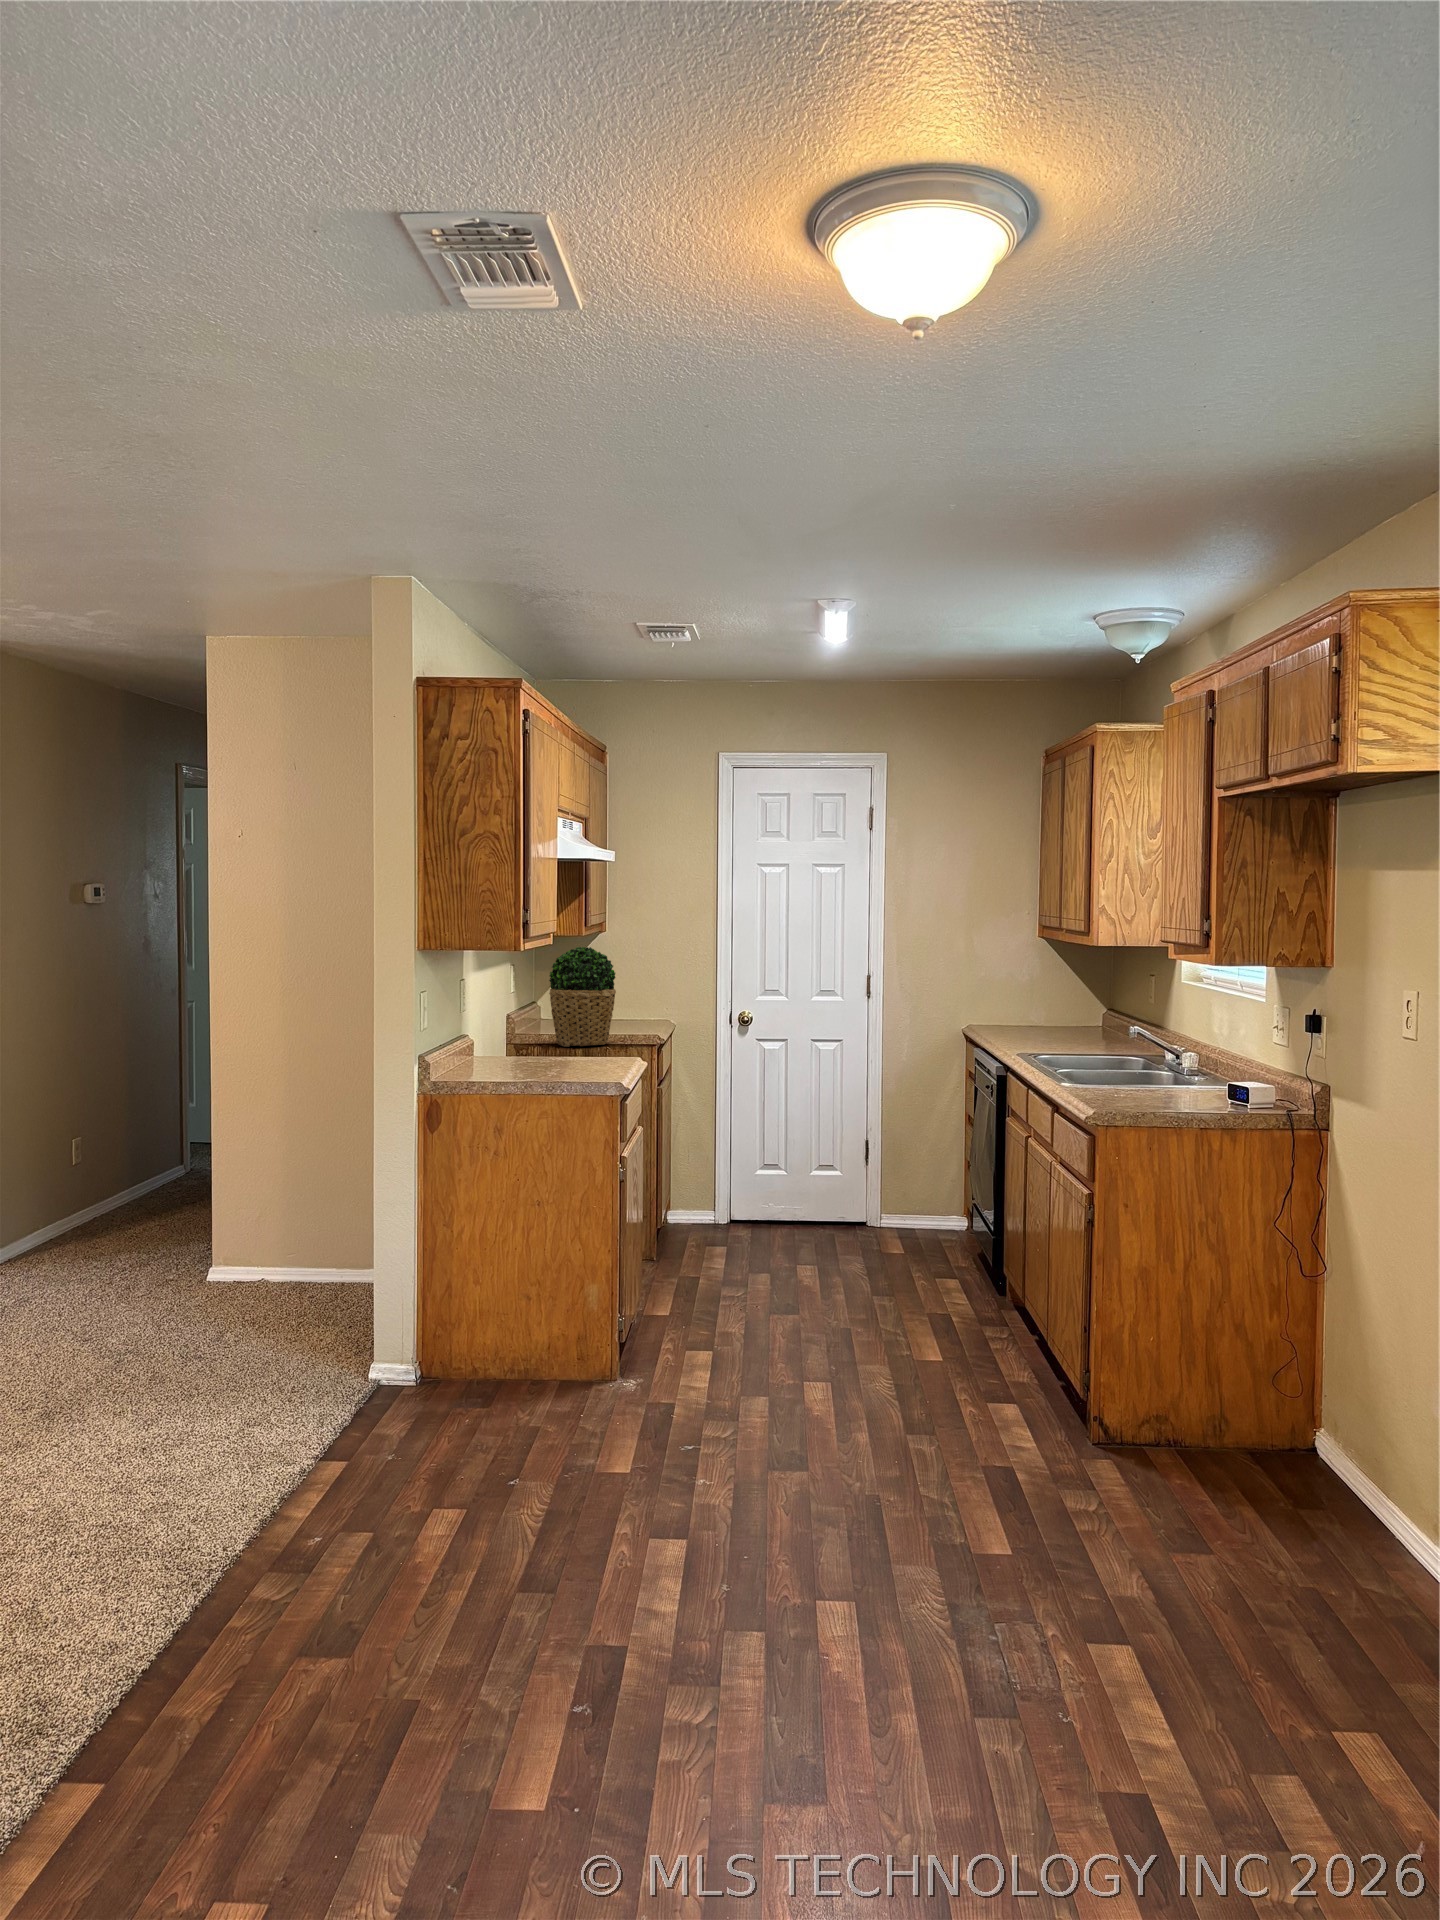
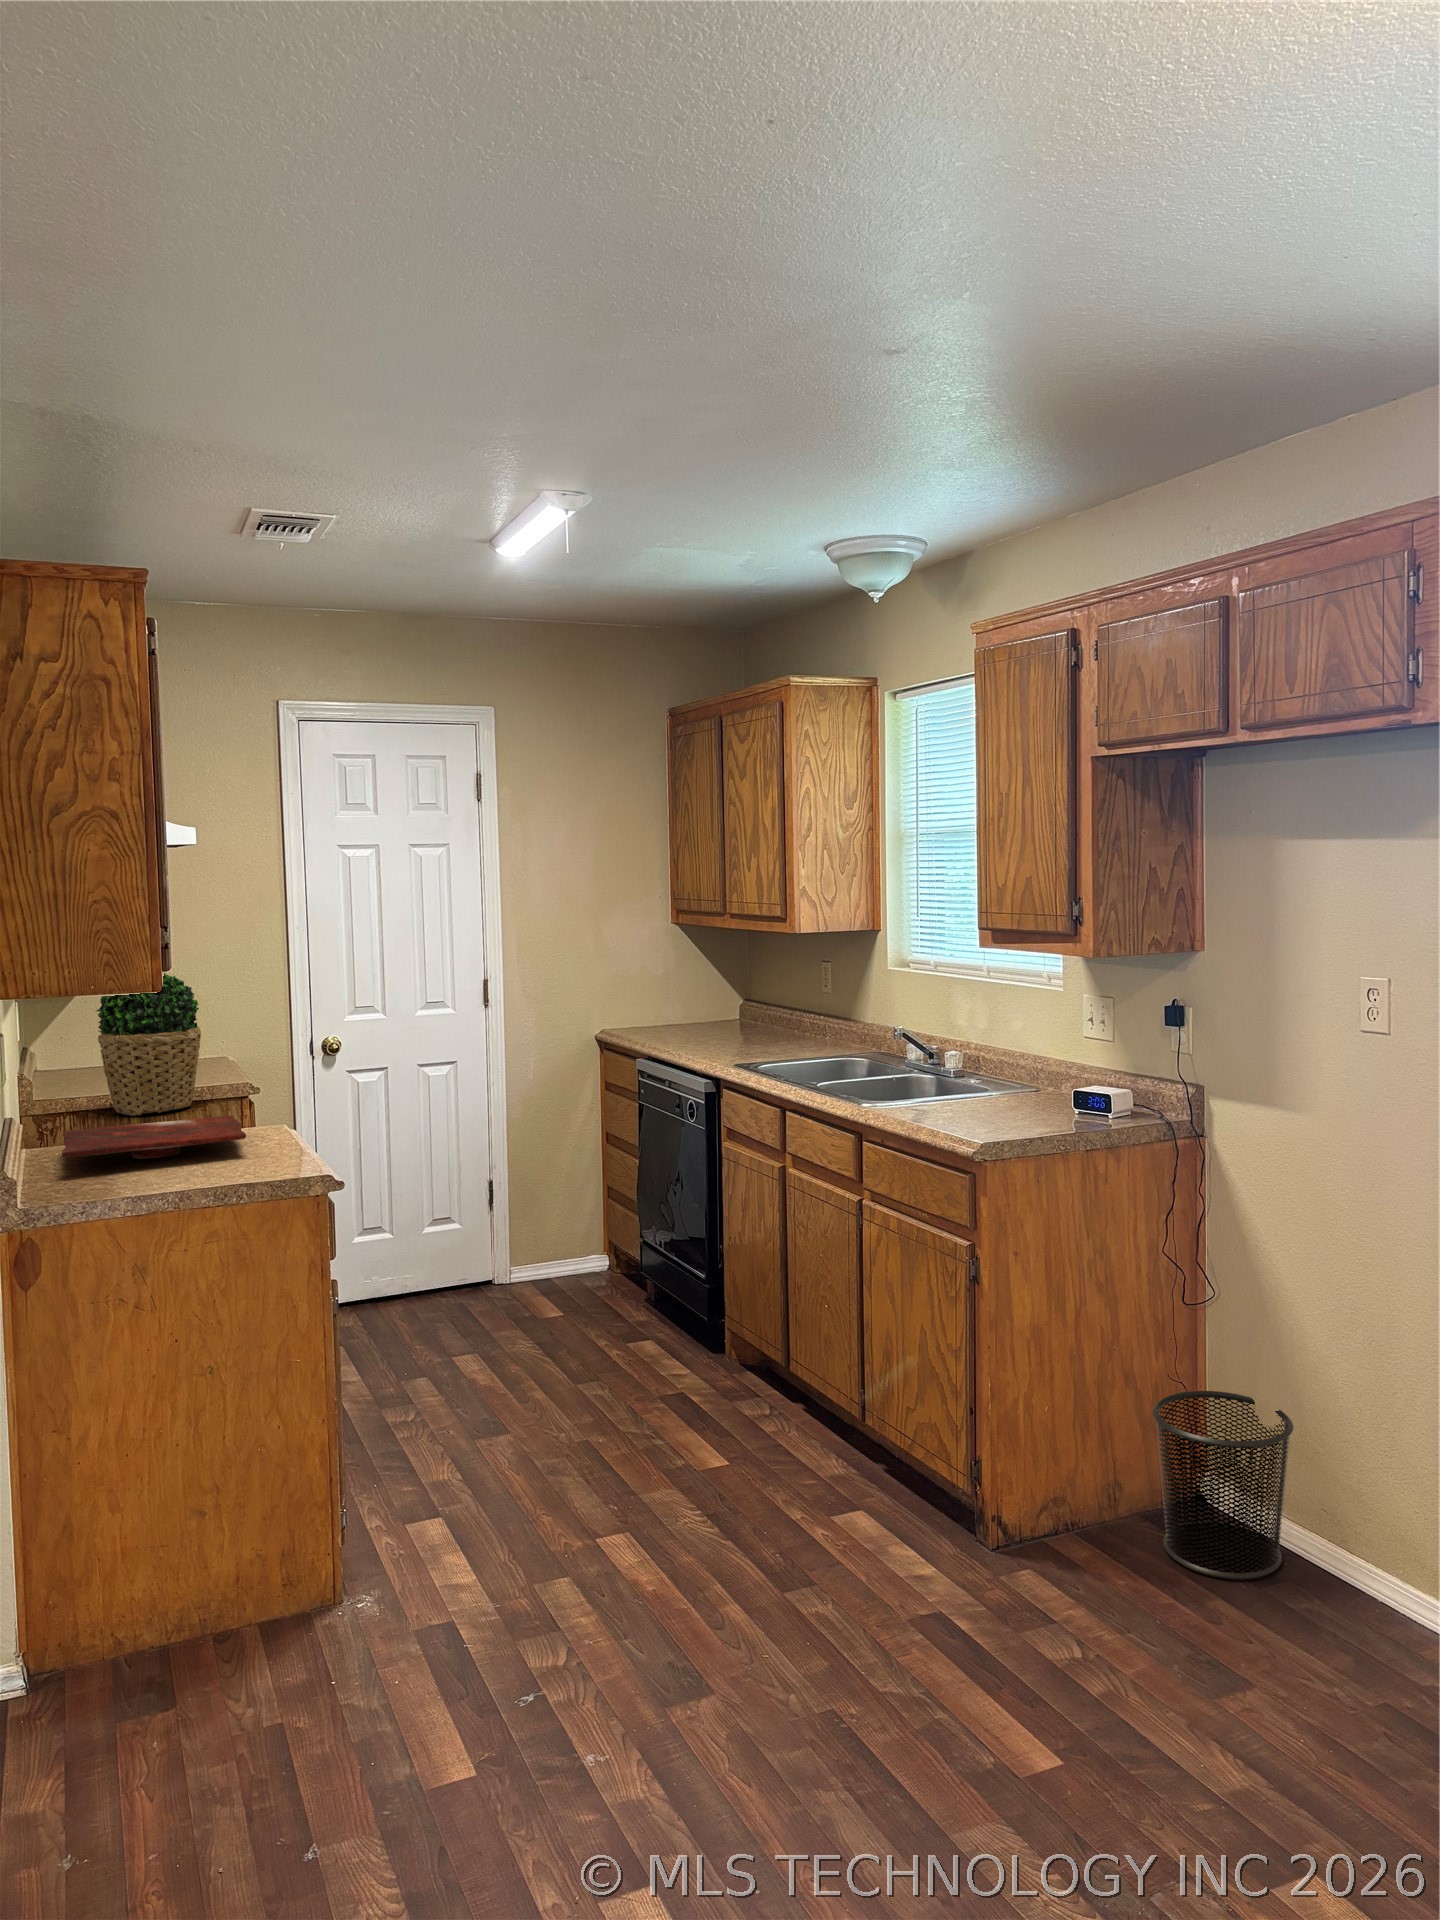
cutting board: none [481,1046,605,1068] -> present [62,1116,246,1159]
waste bin: none [1239,1361,1369,1529] -> present [1153,1391,1293,1579]

